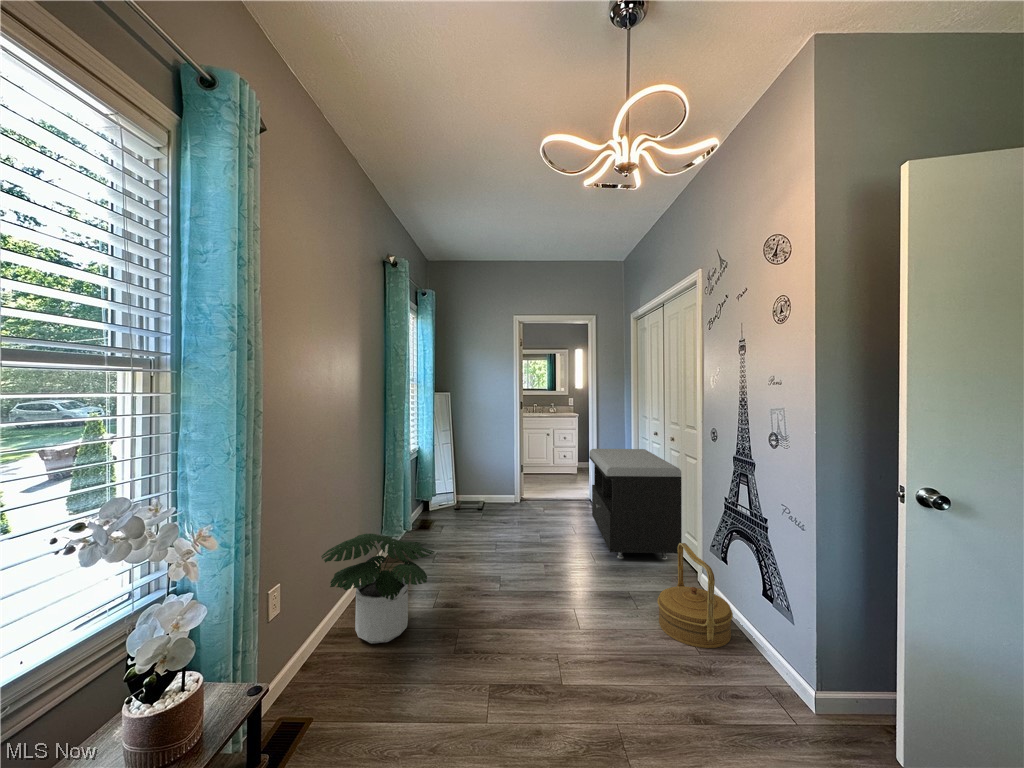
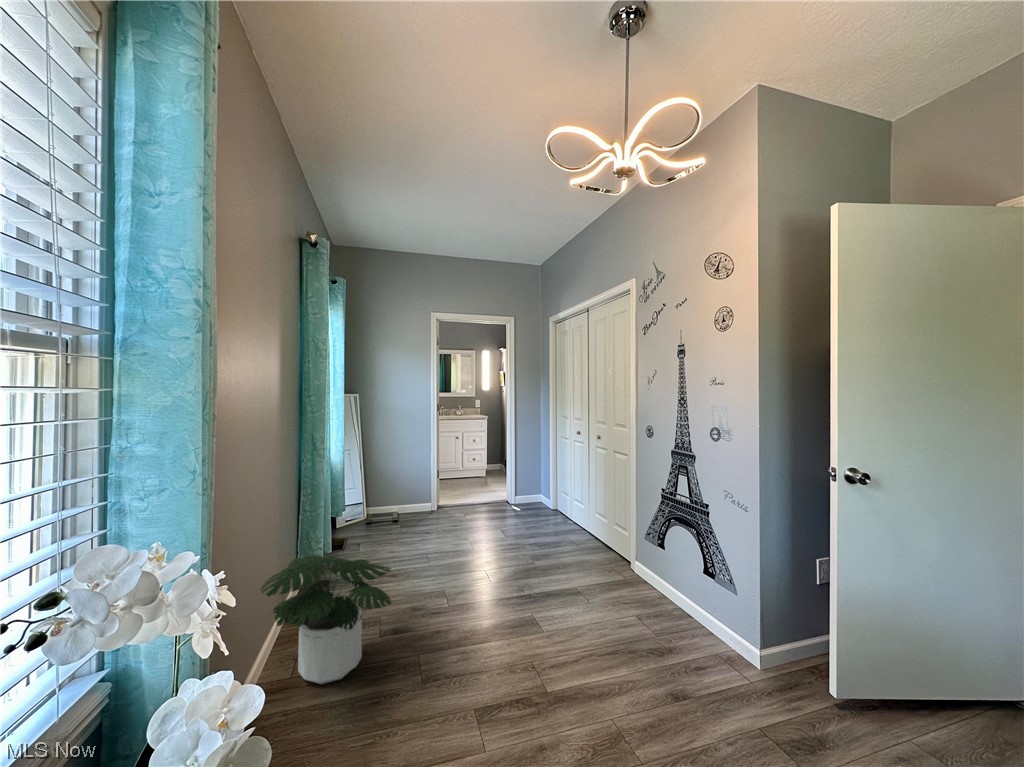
storage bench: present [589,449,682,560] -> none [516,448,610,554]
woven basket: present [657,543,733,648] -> none [609,533,677,629]

